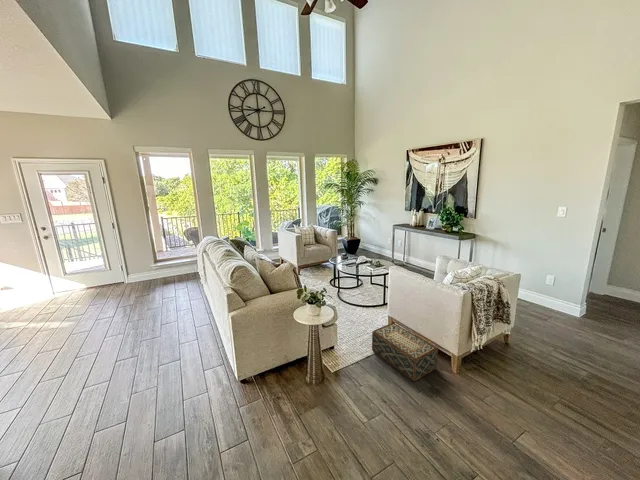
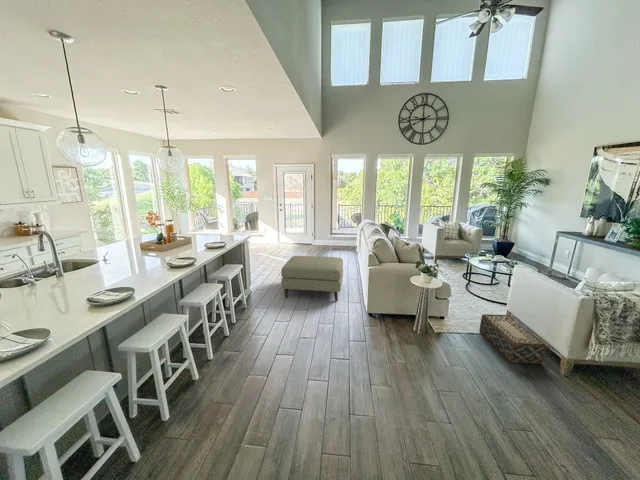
ottoman: none [43,303,185,416] -> present [281,256,343,301]

